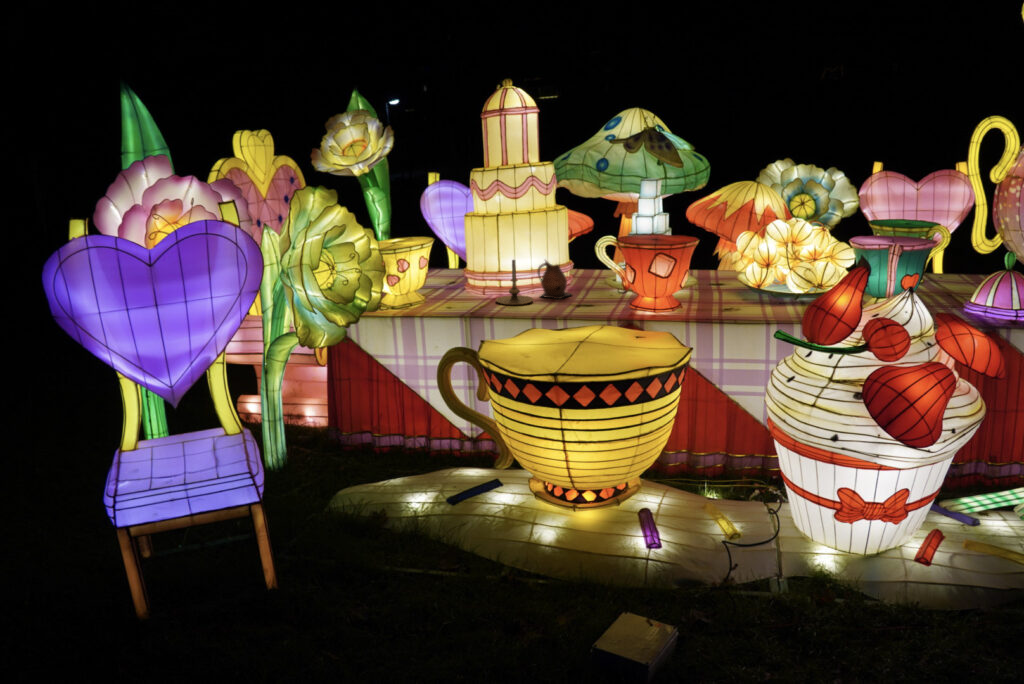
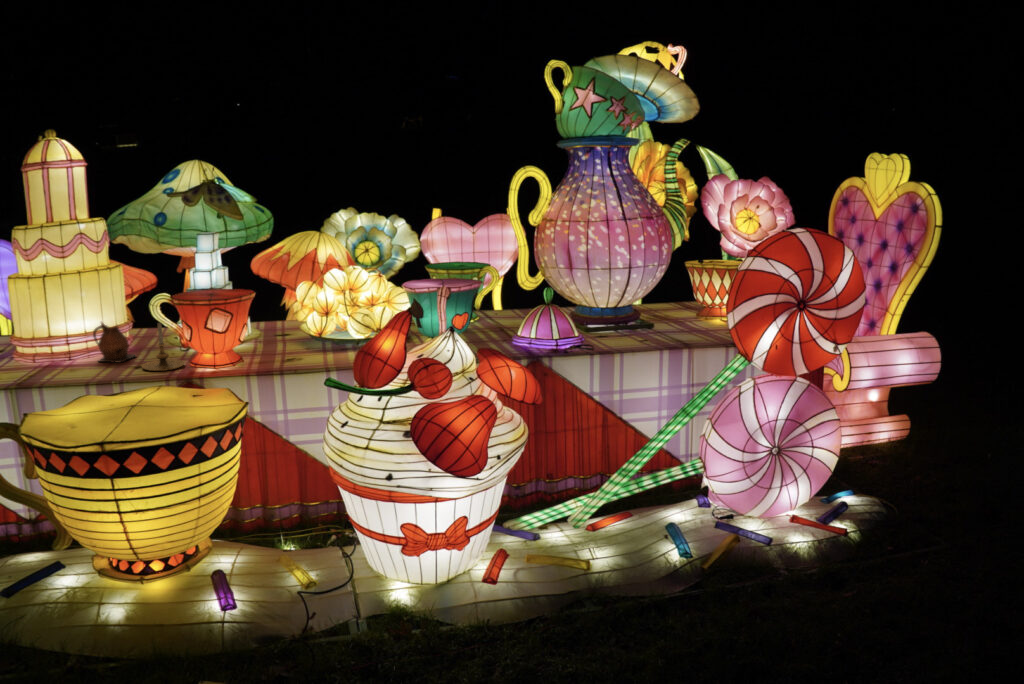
candle holder: present [496,260,533,305] -> present [142,323,184,371]

